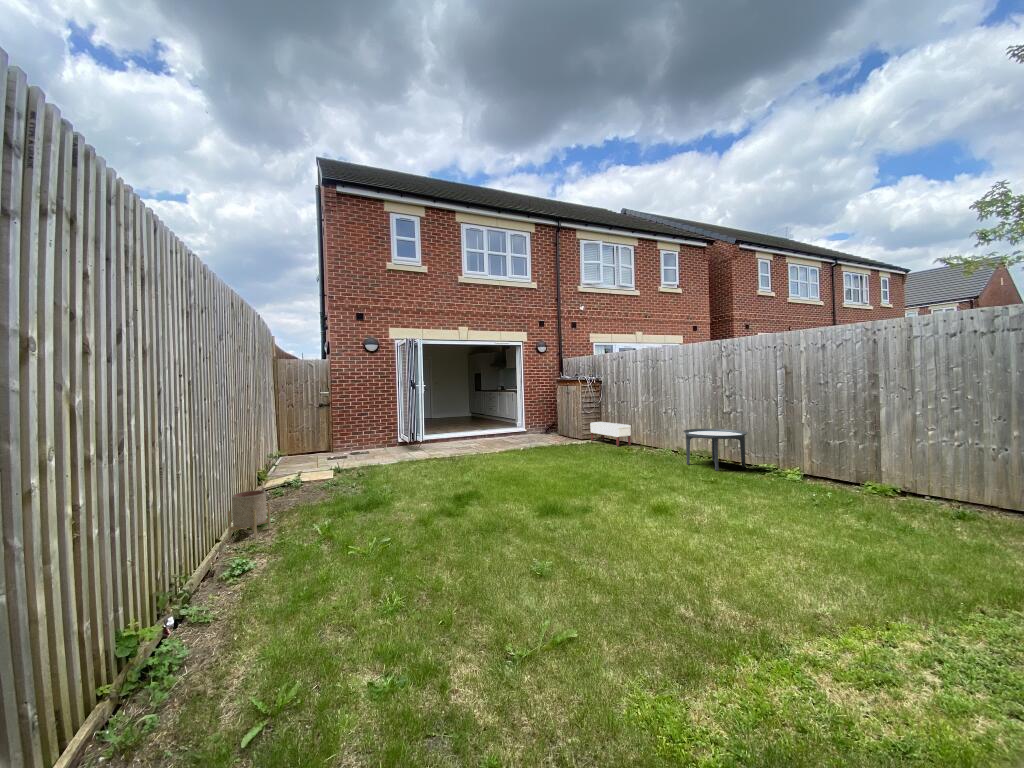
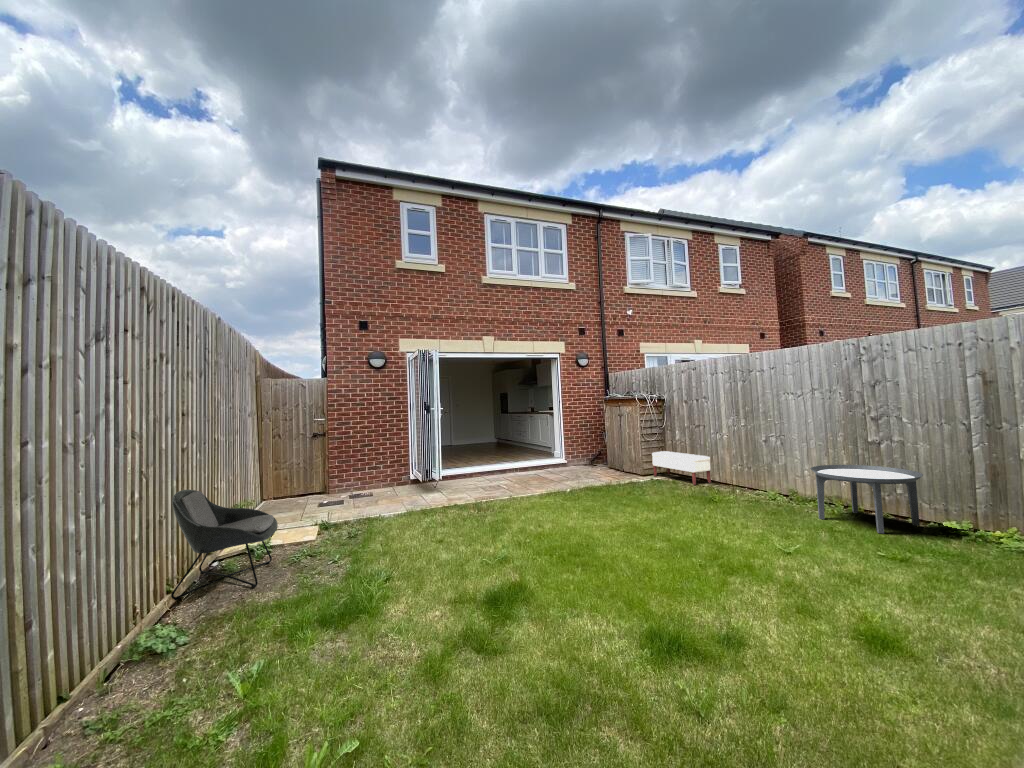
lounge chair: none [253,436,317,503] -> present [171,490,278,601]
planter: present [228,490,271,539] -> none [46,608,145,718]

